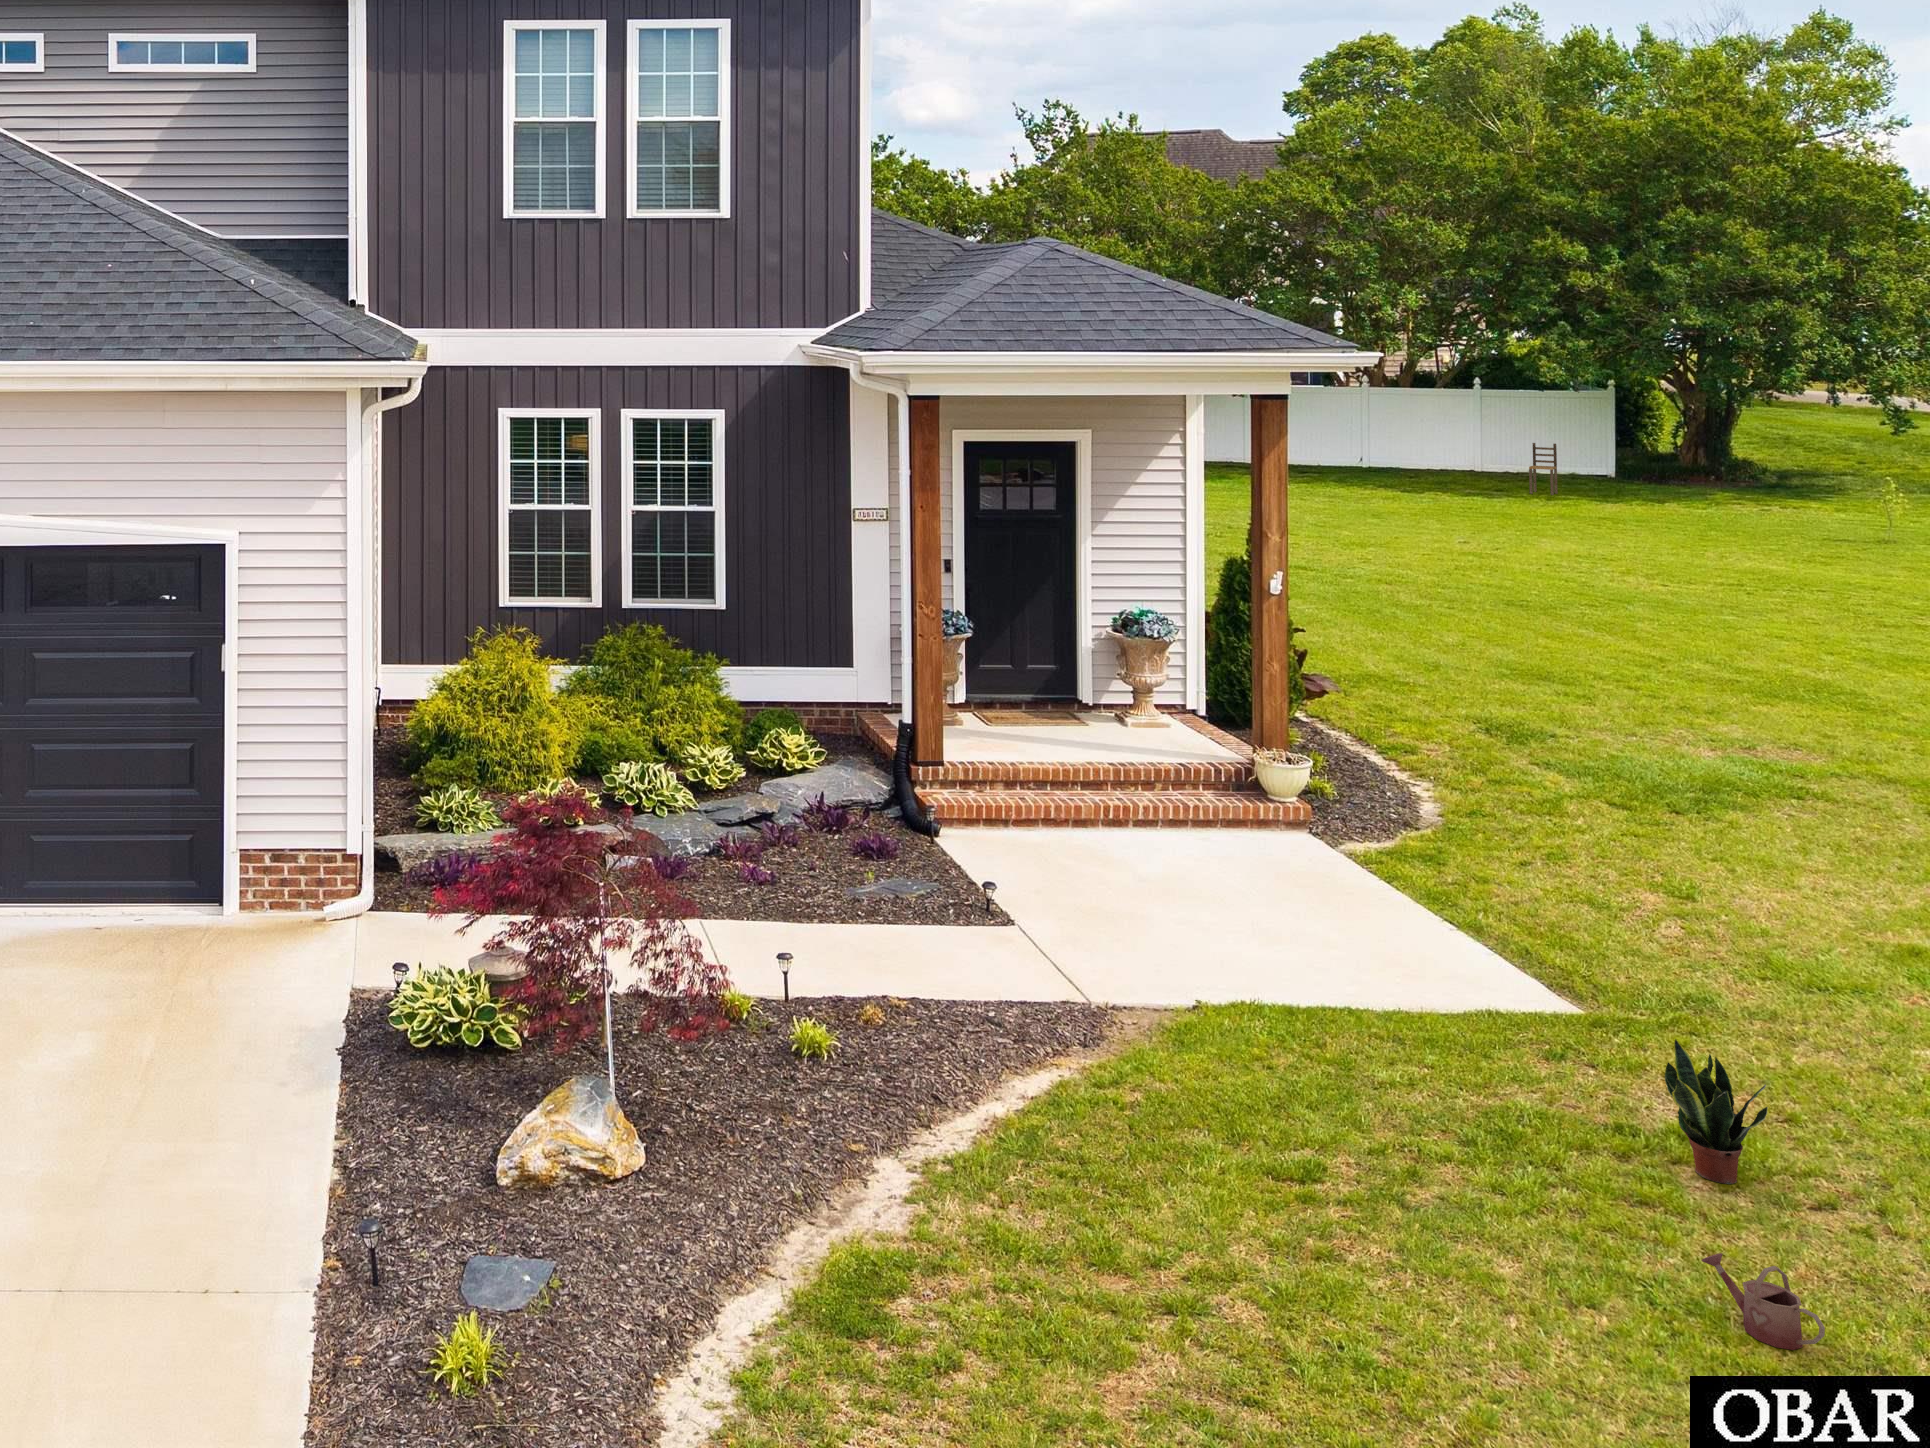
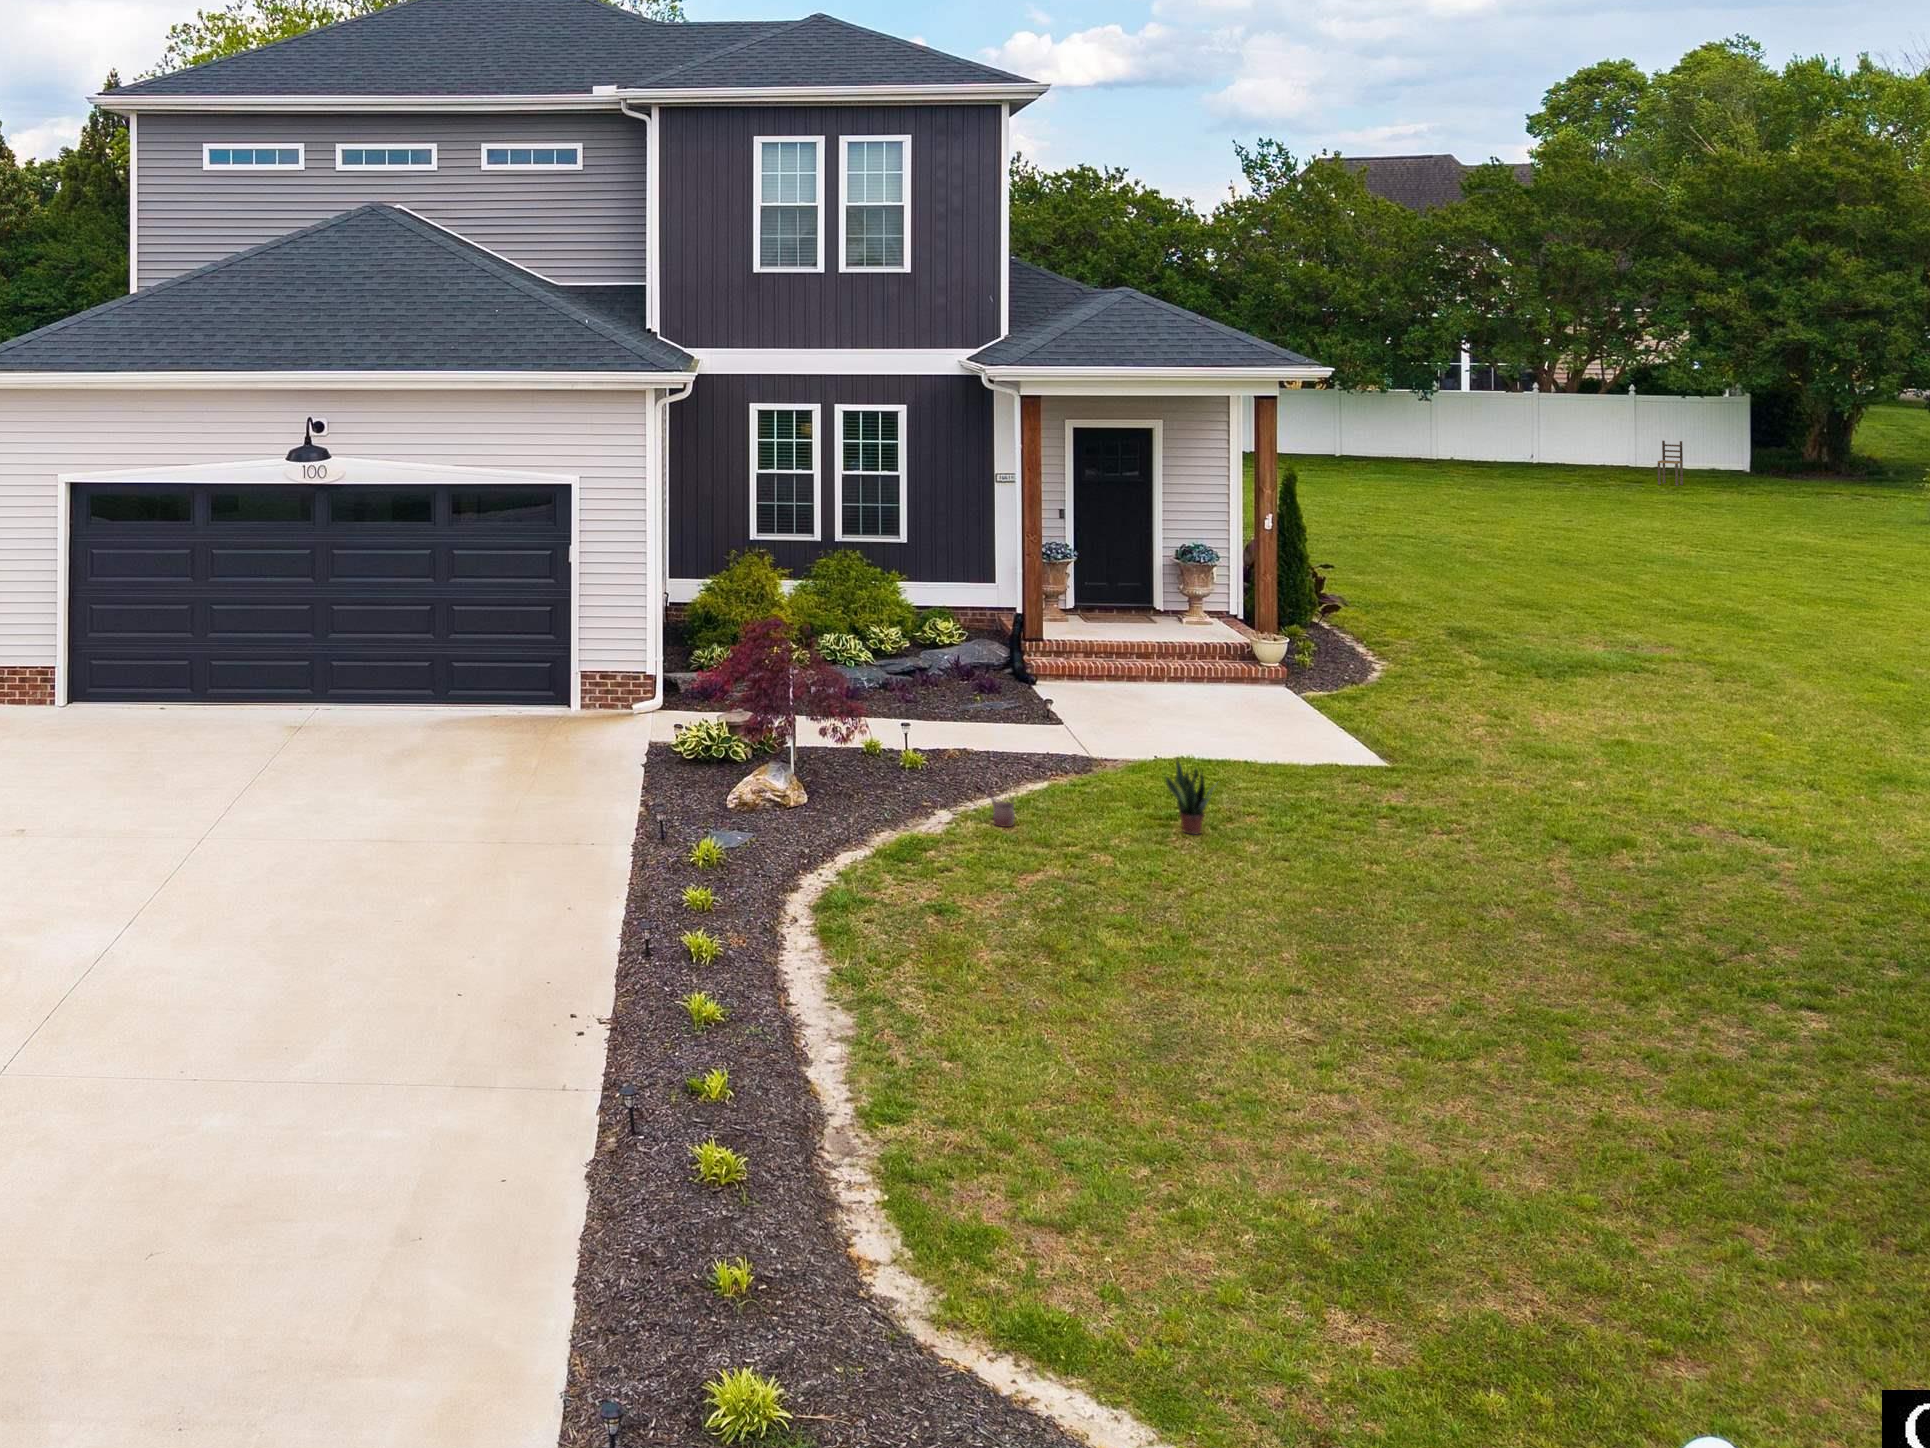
potted plant: present [1665,1039,1768,1184] -> present [1166,760,1217,834]
watering can: present [1702,1253,1825,1350] -> present [987,793,1015,827]

